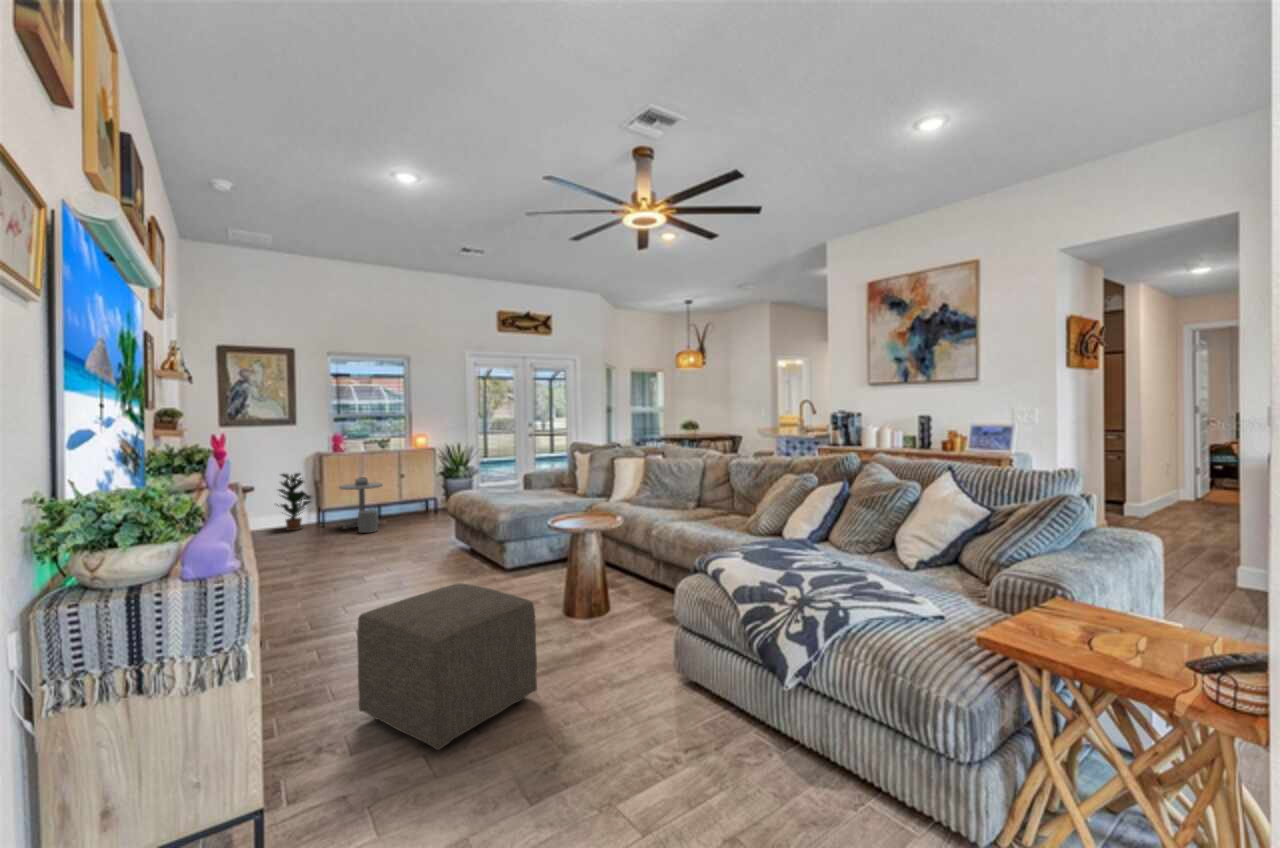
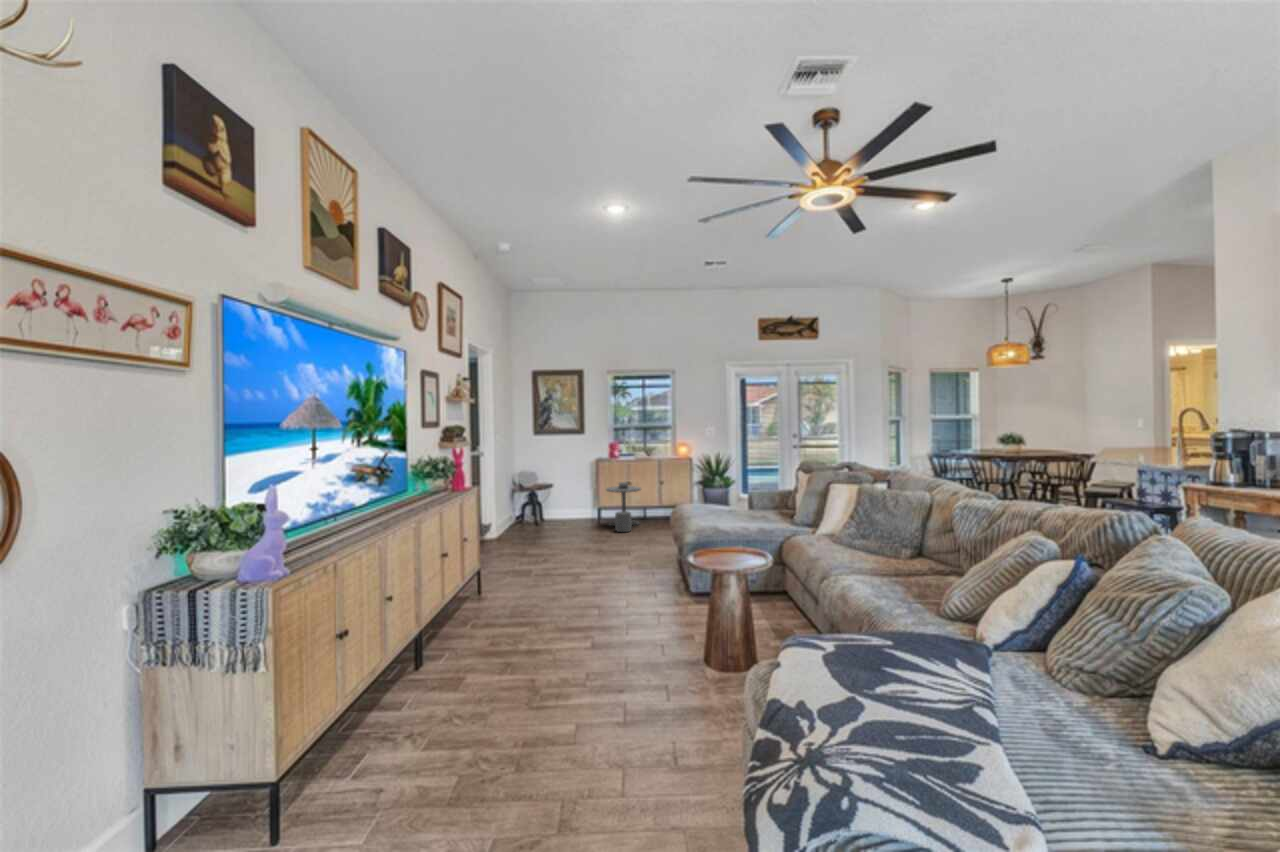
potted plant: present [277,473,311,530] -> none [564,474,592,522]
ottoman: present [357,583,537,750] -> none [441,608,582,776]

